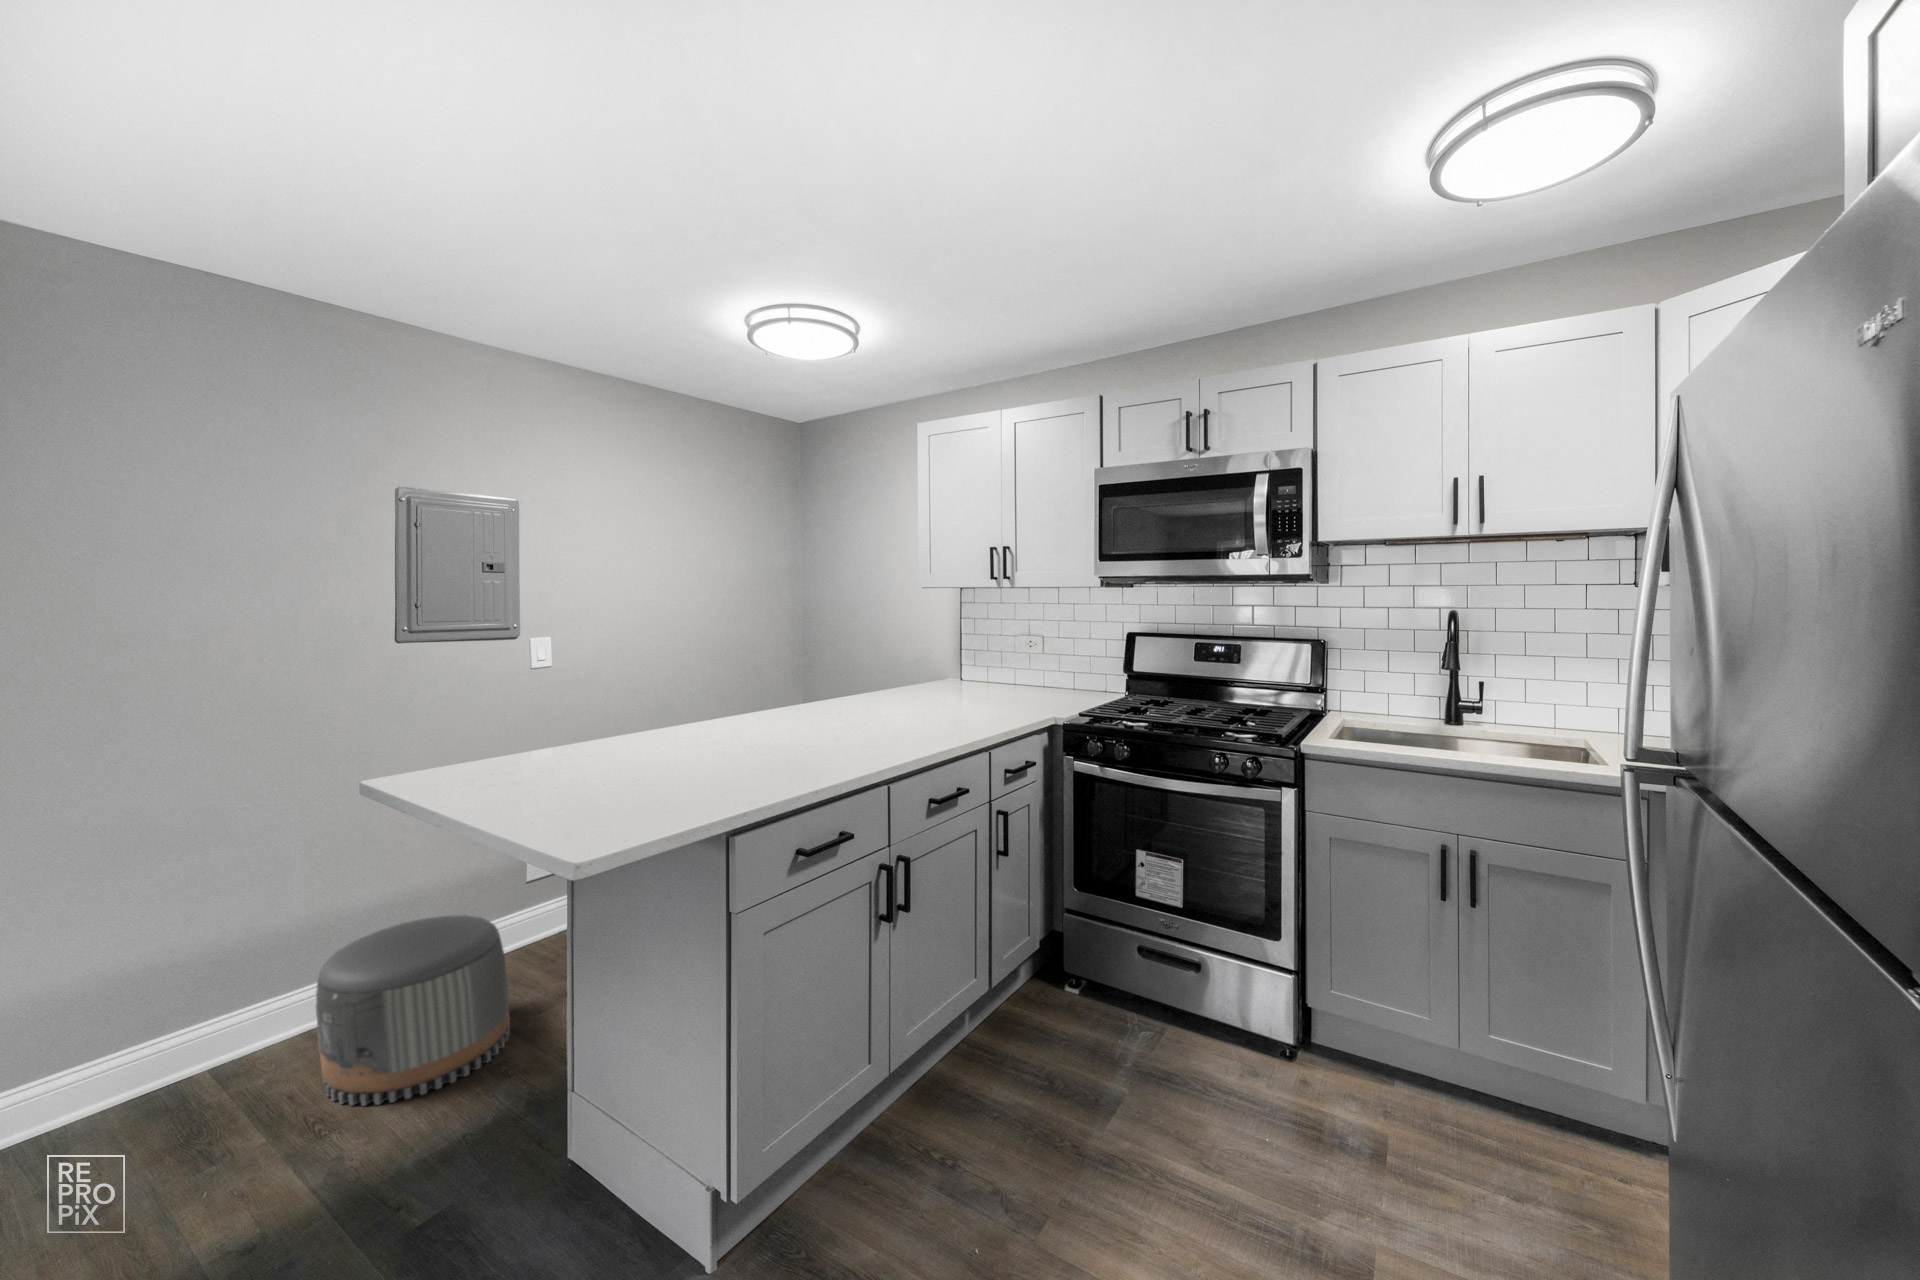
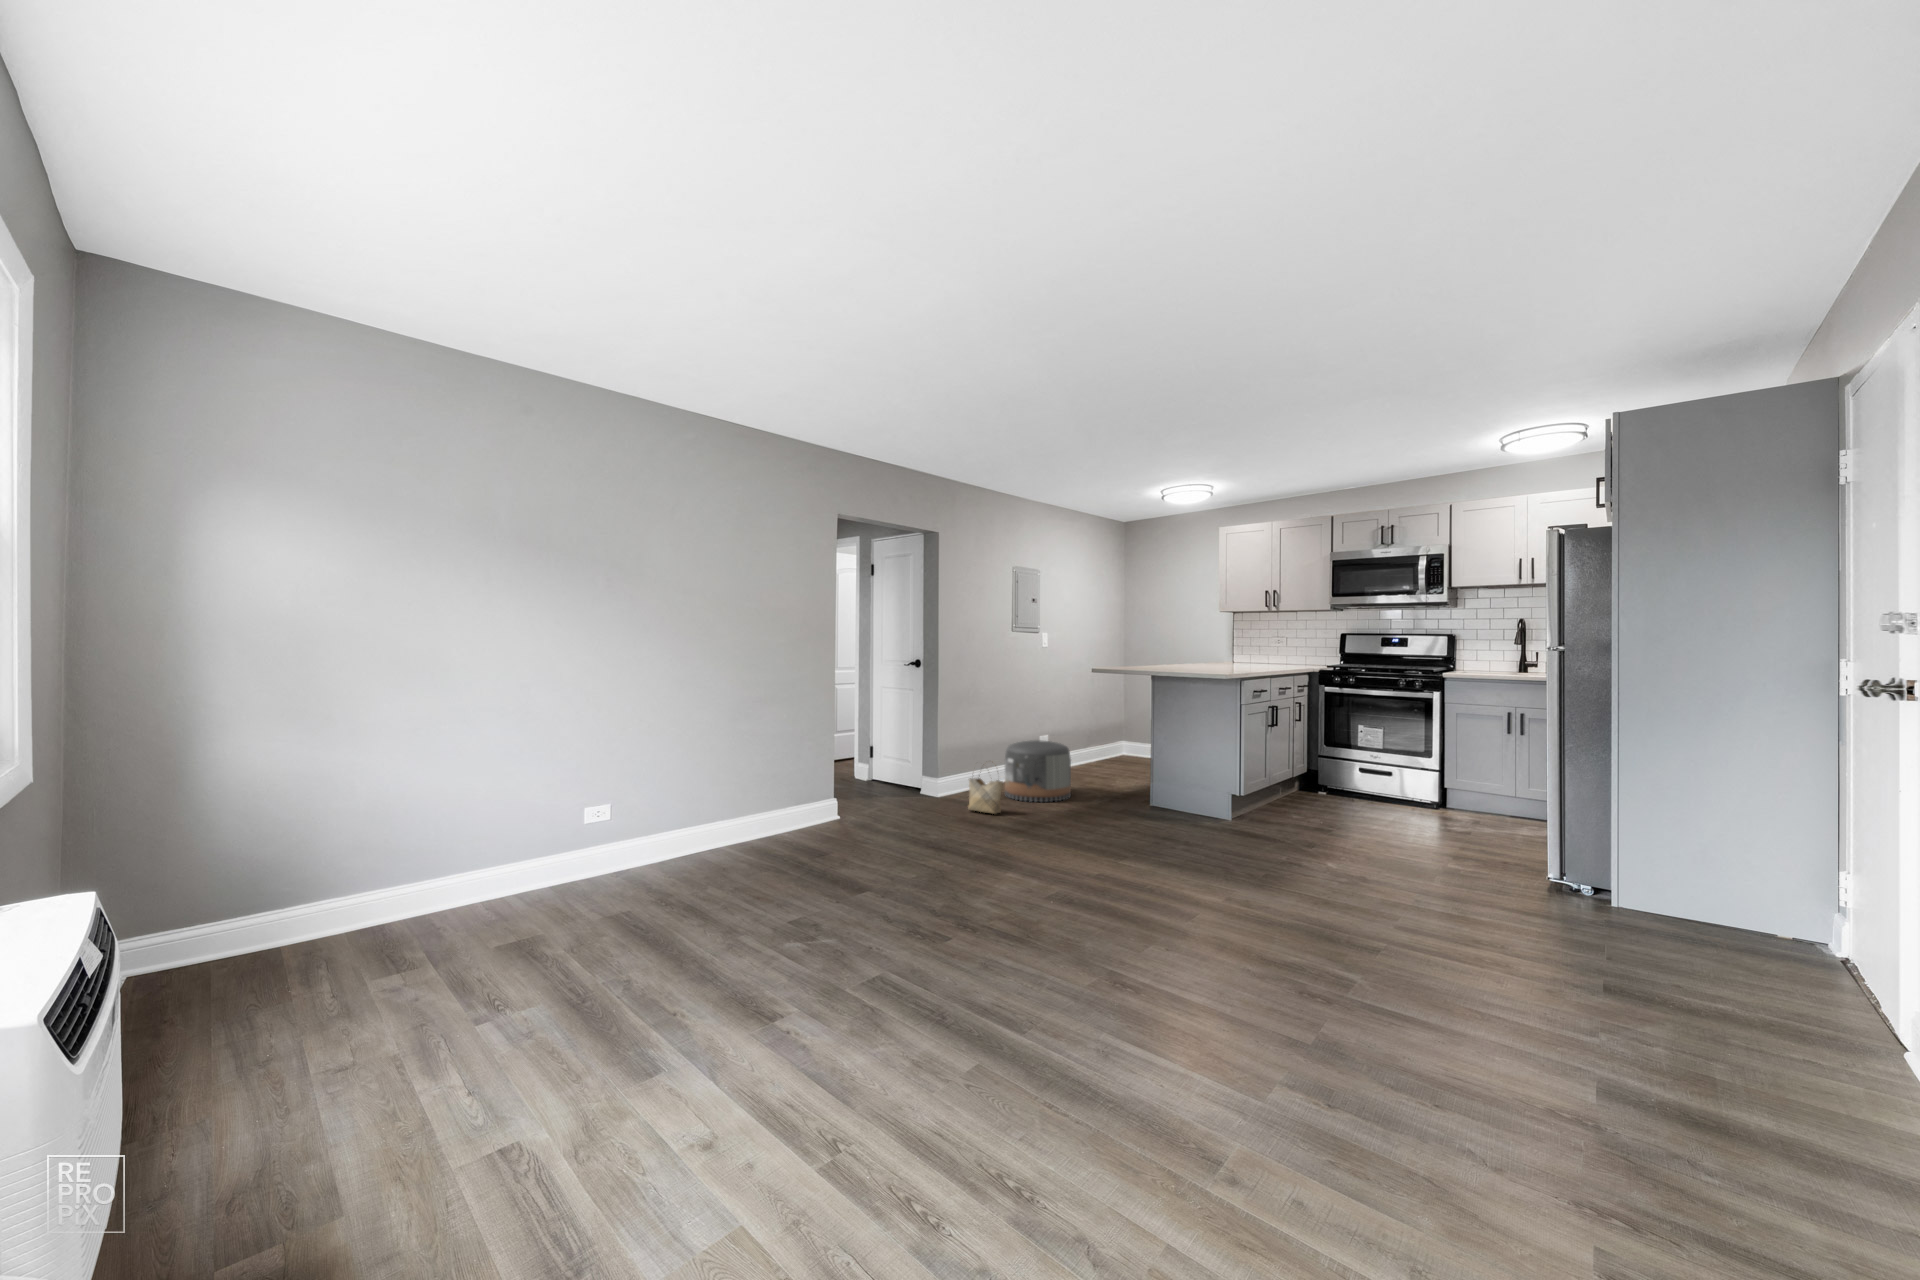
woven basket: none [64,1055,164,1227] -> present [968,778,1003,814]

